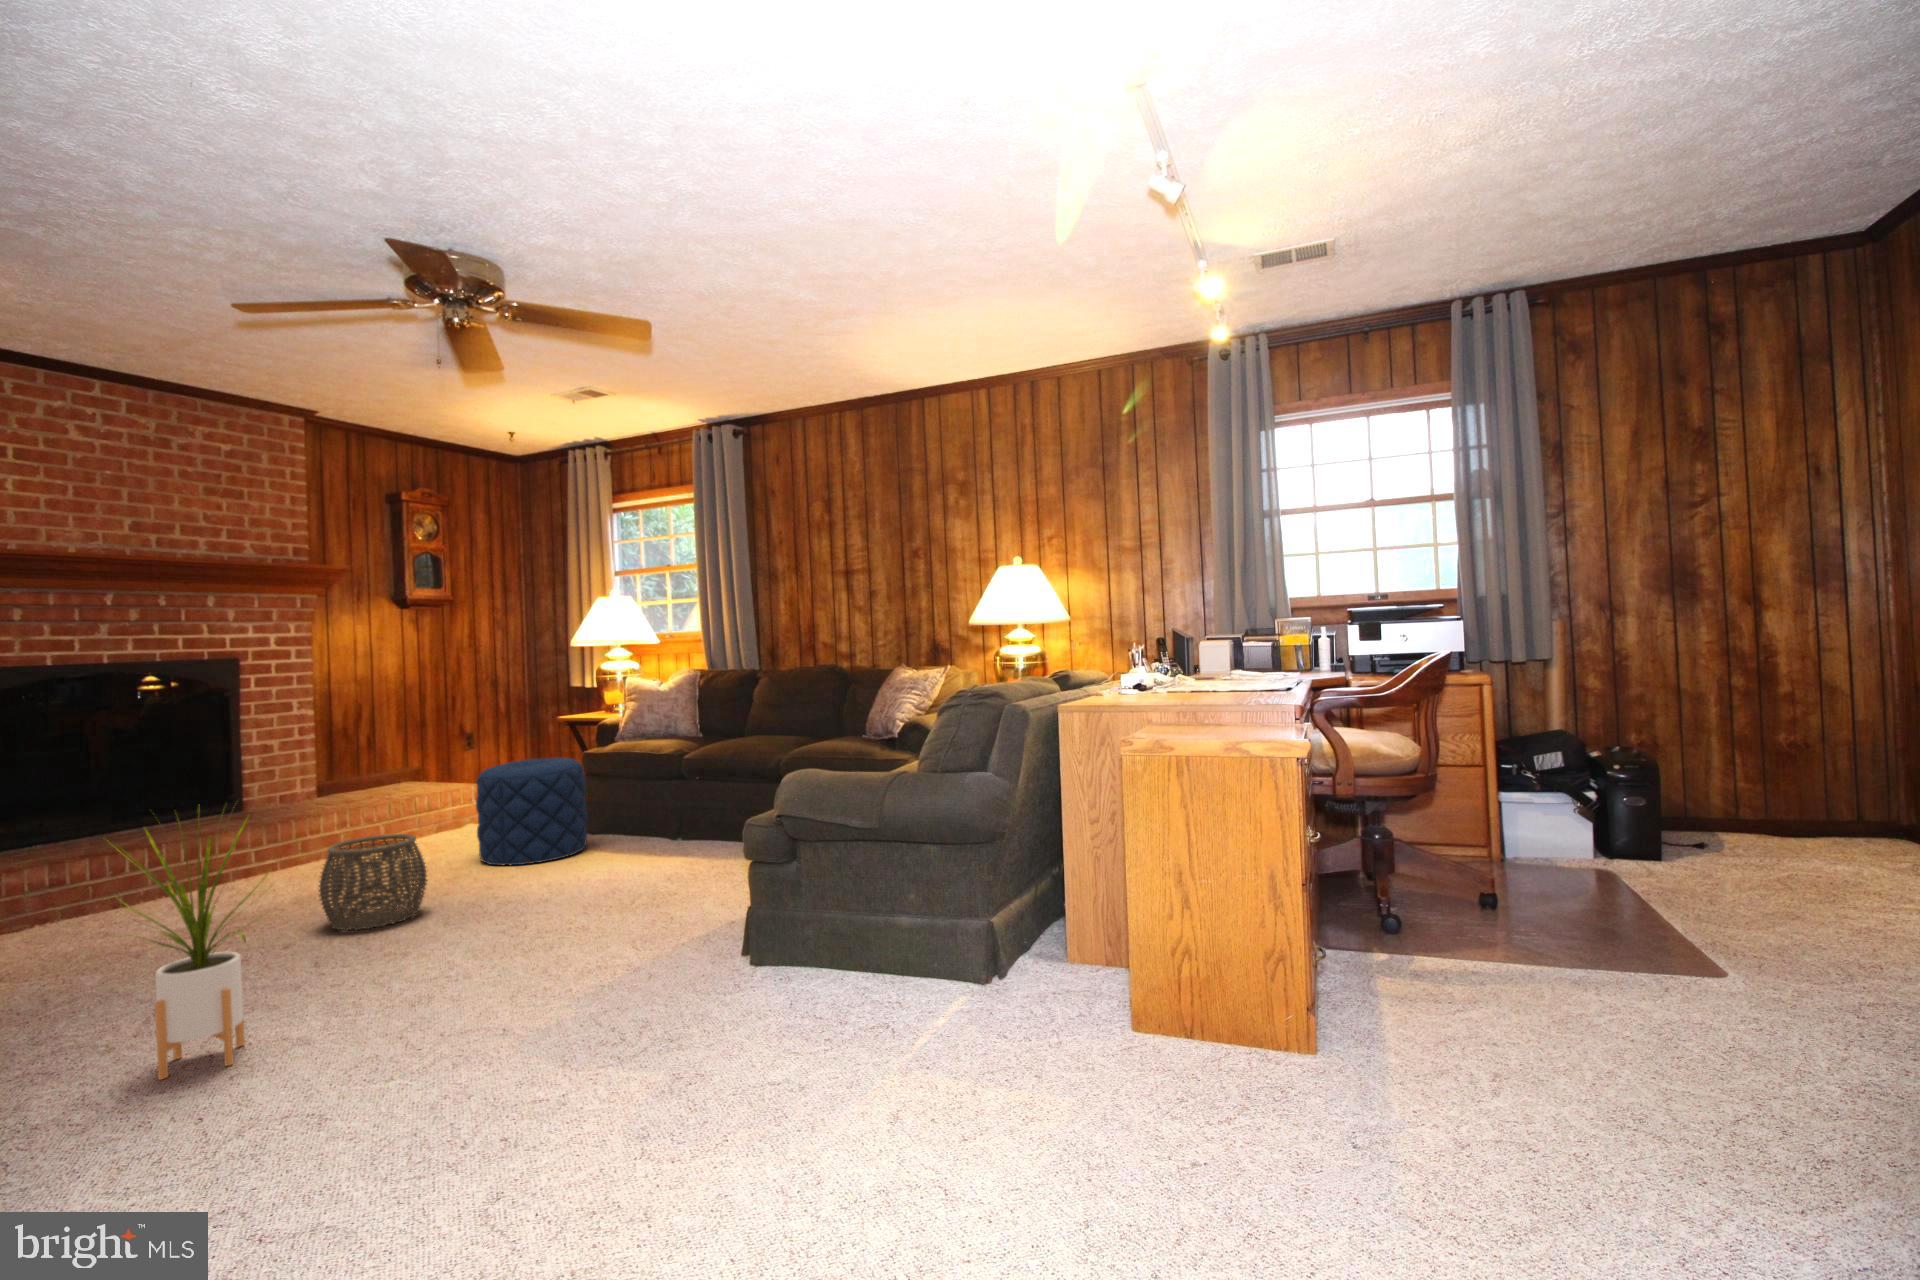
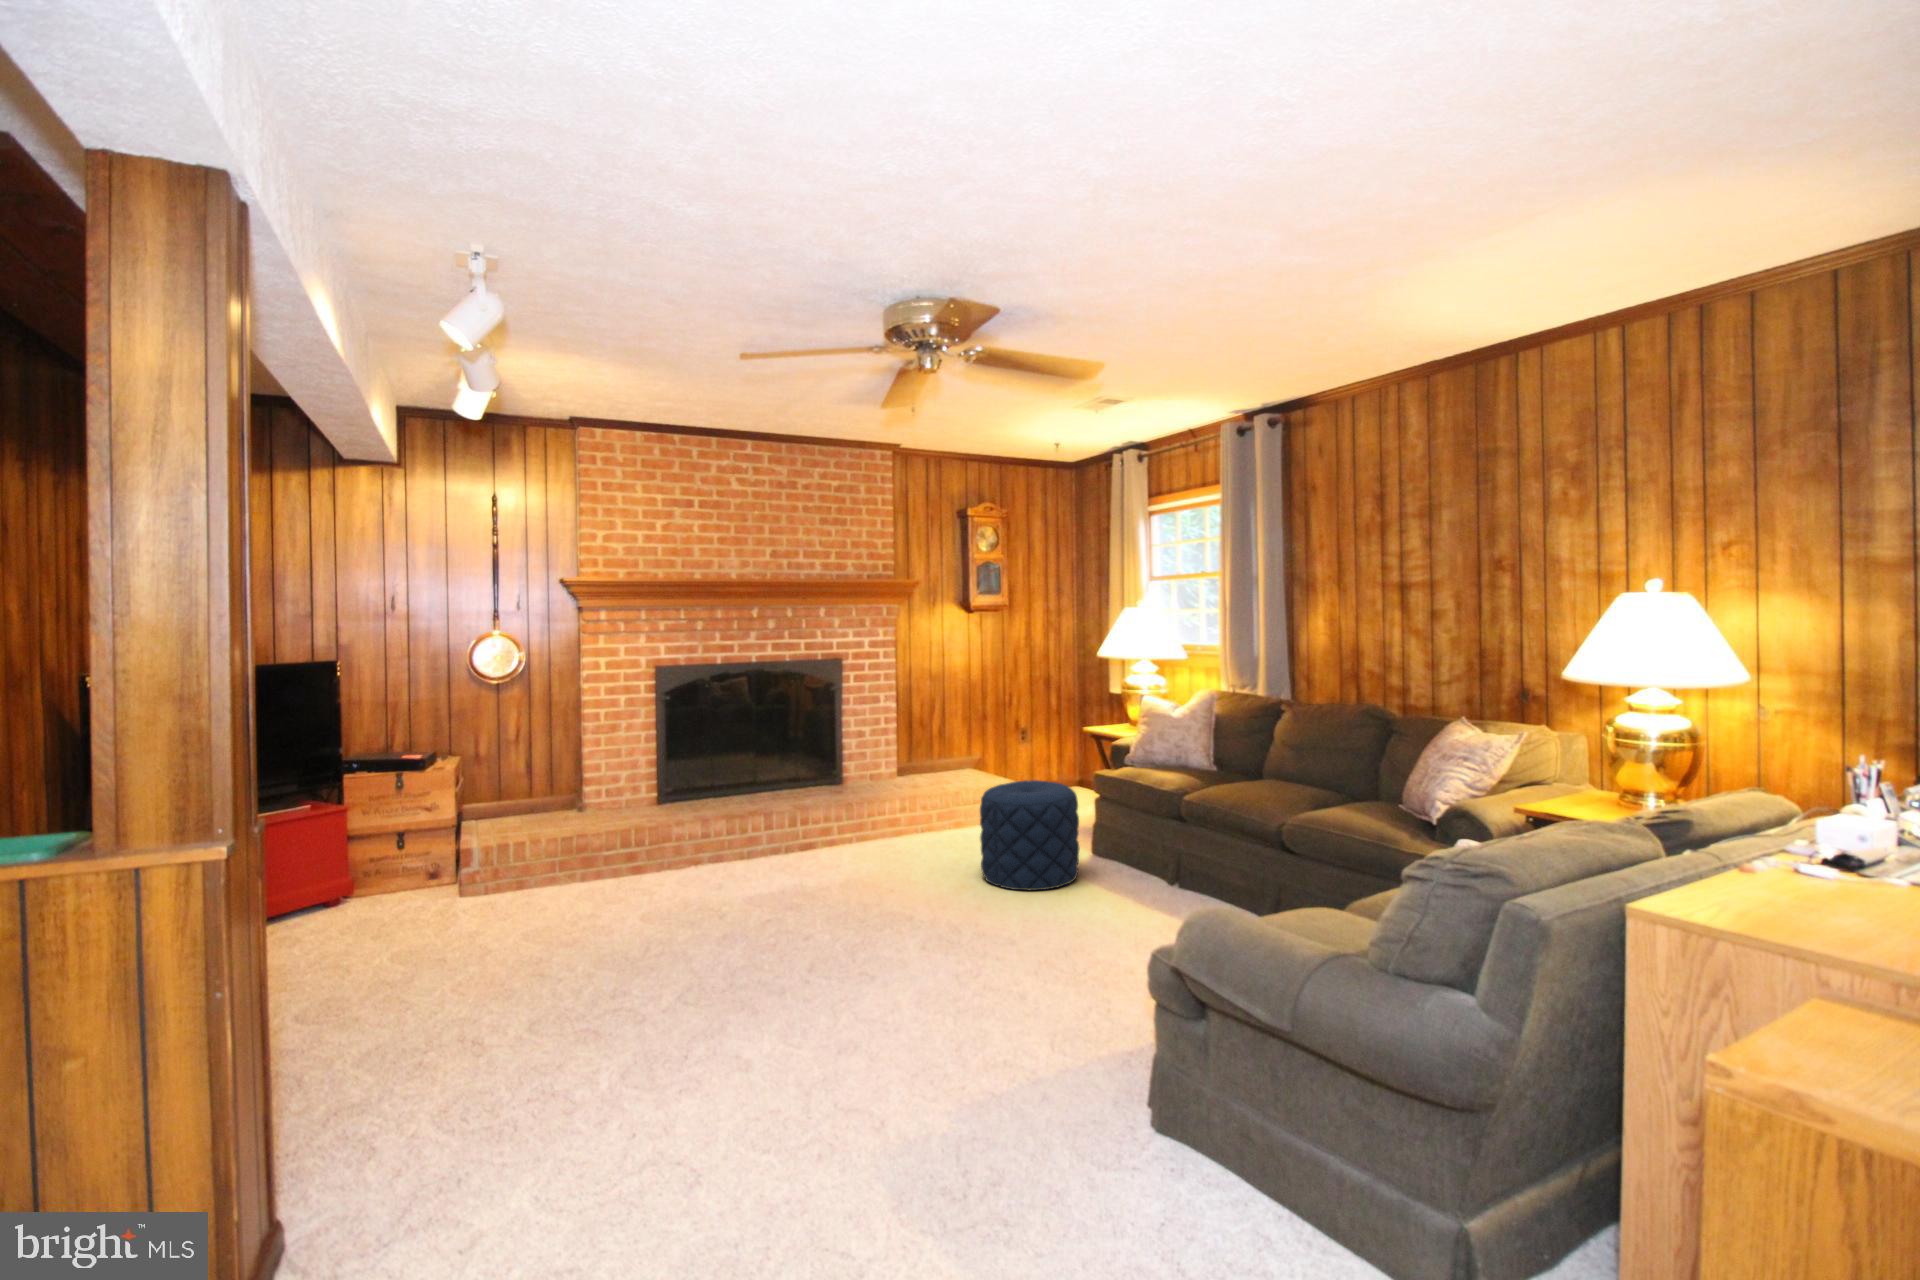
house plant: present [107,805,268,1080] -> none [596,851,720,1084]
woven basket: present [319,834,427,931] -> none [823,854,906,943]

